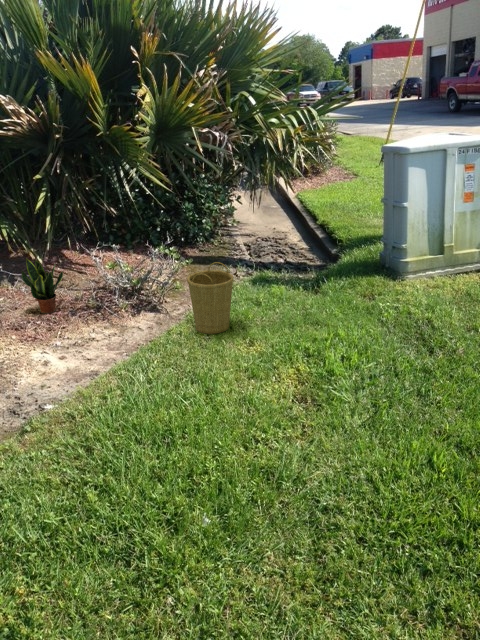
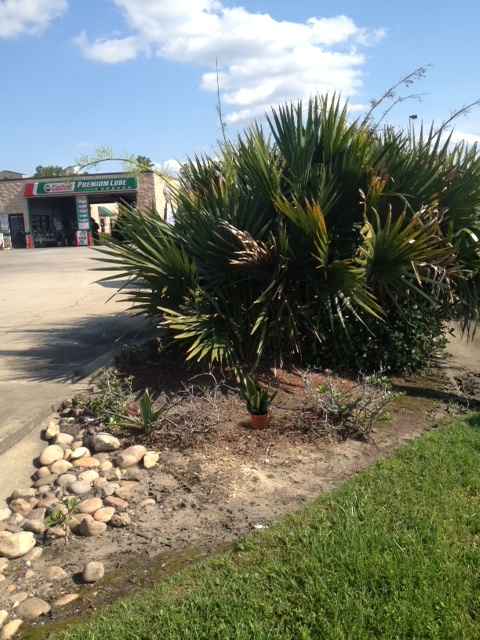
basket: present [187,262,233,334] -> none [403,399,453,473]

